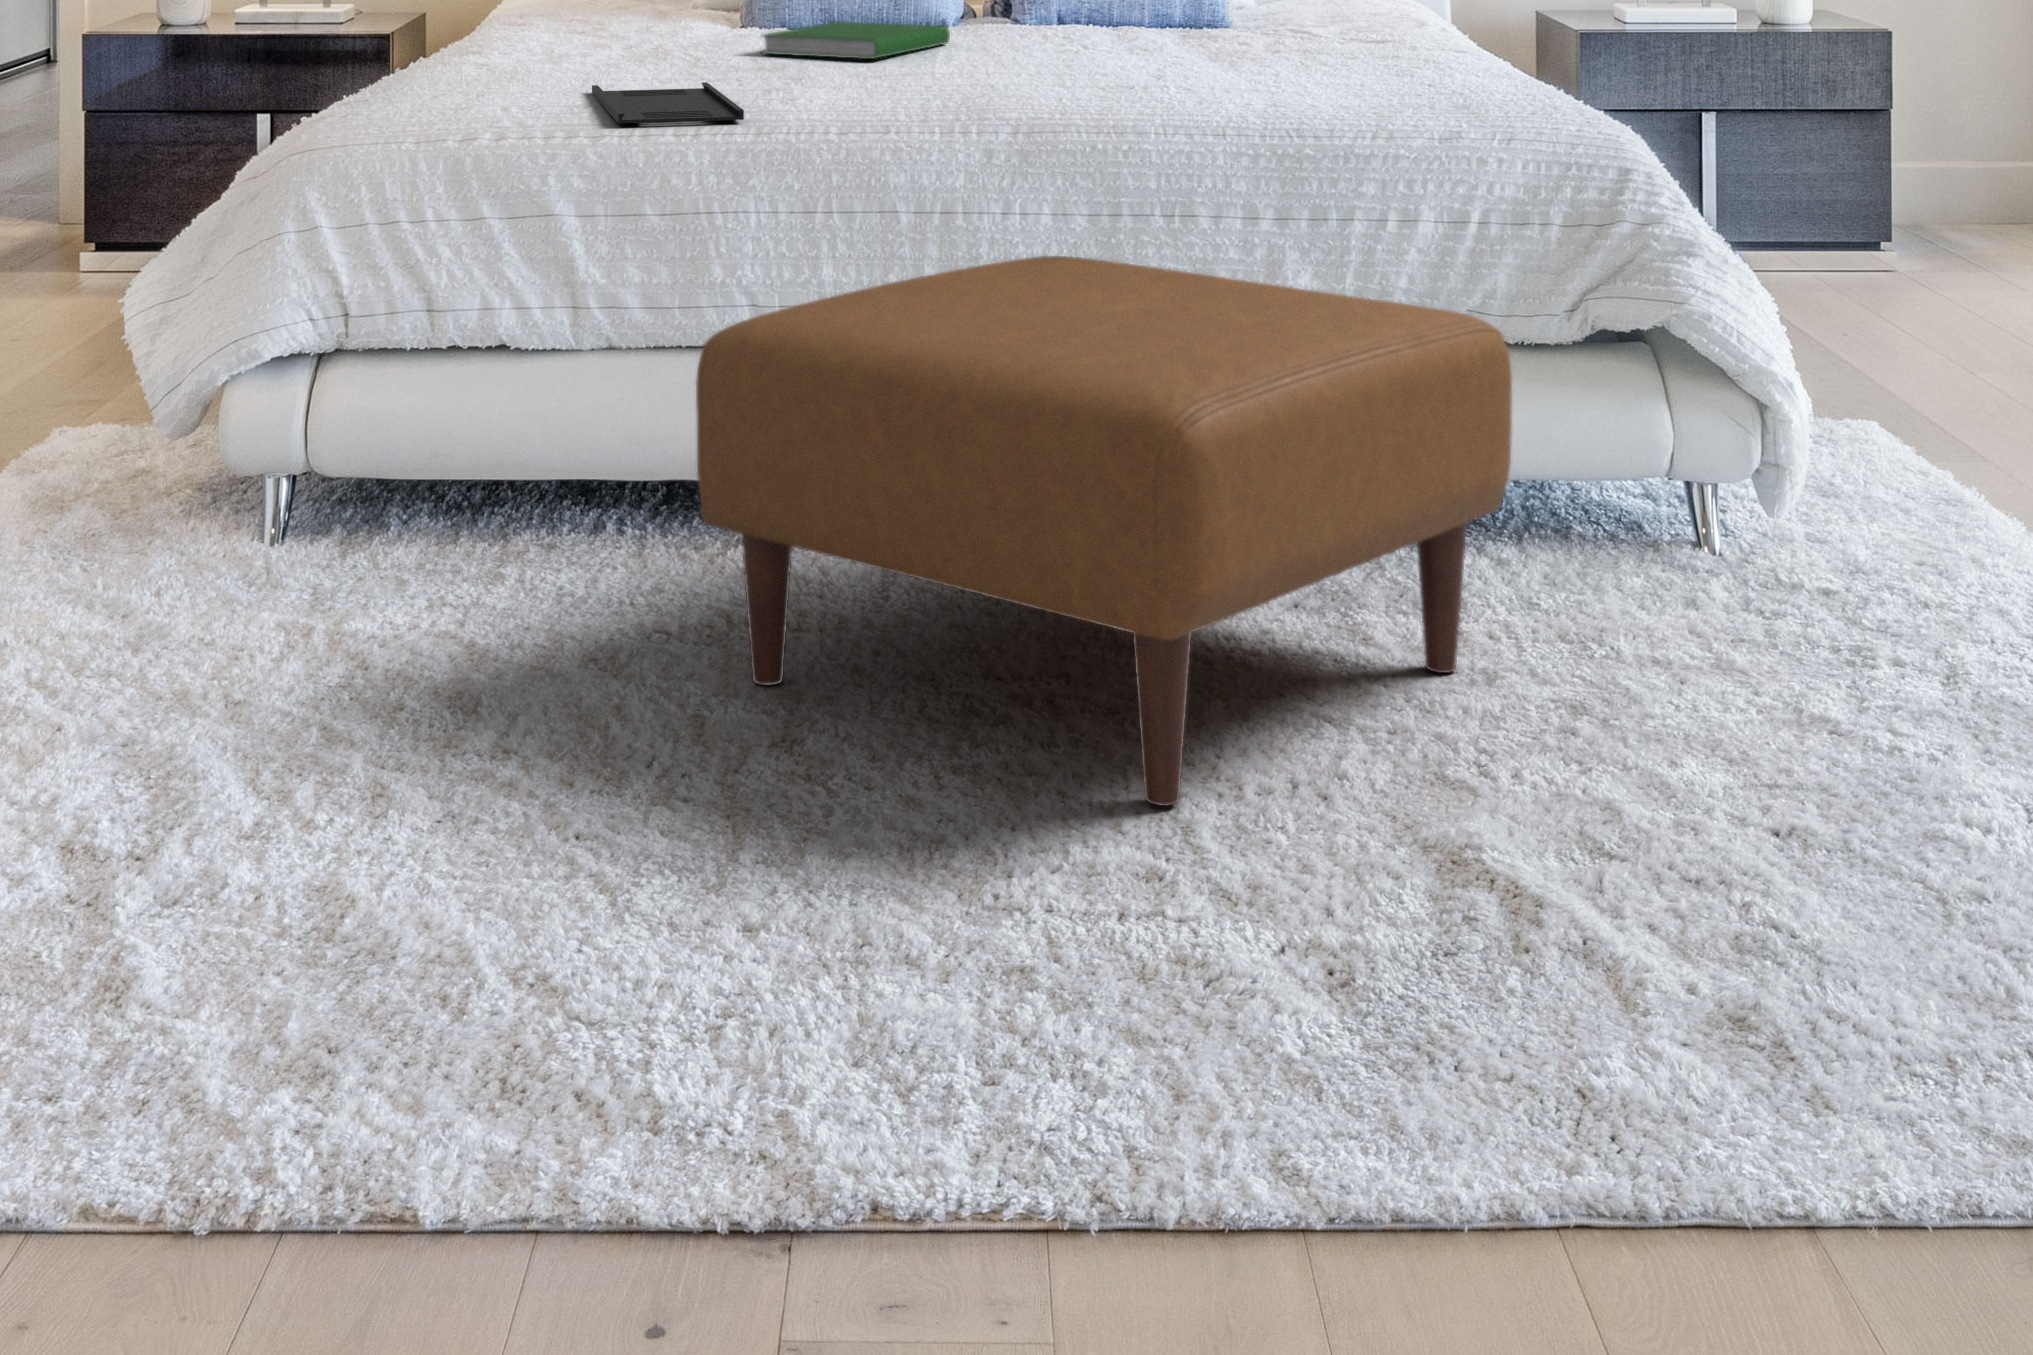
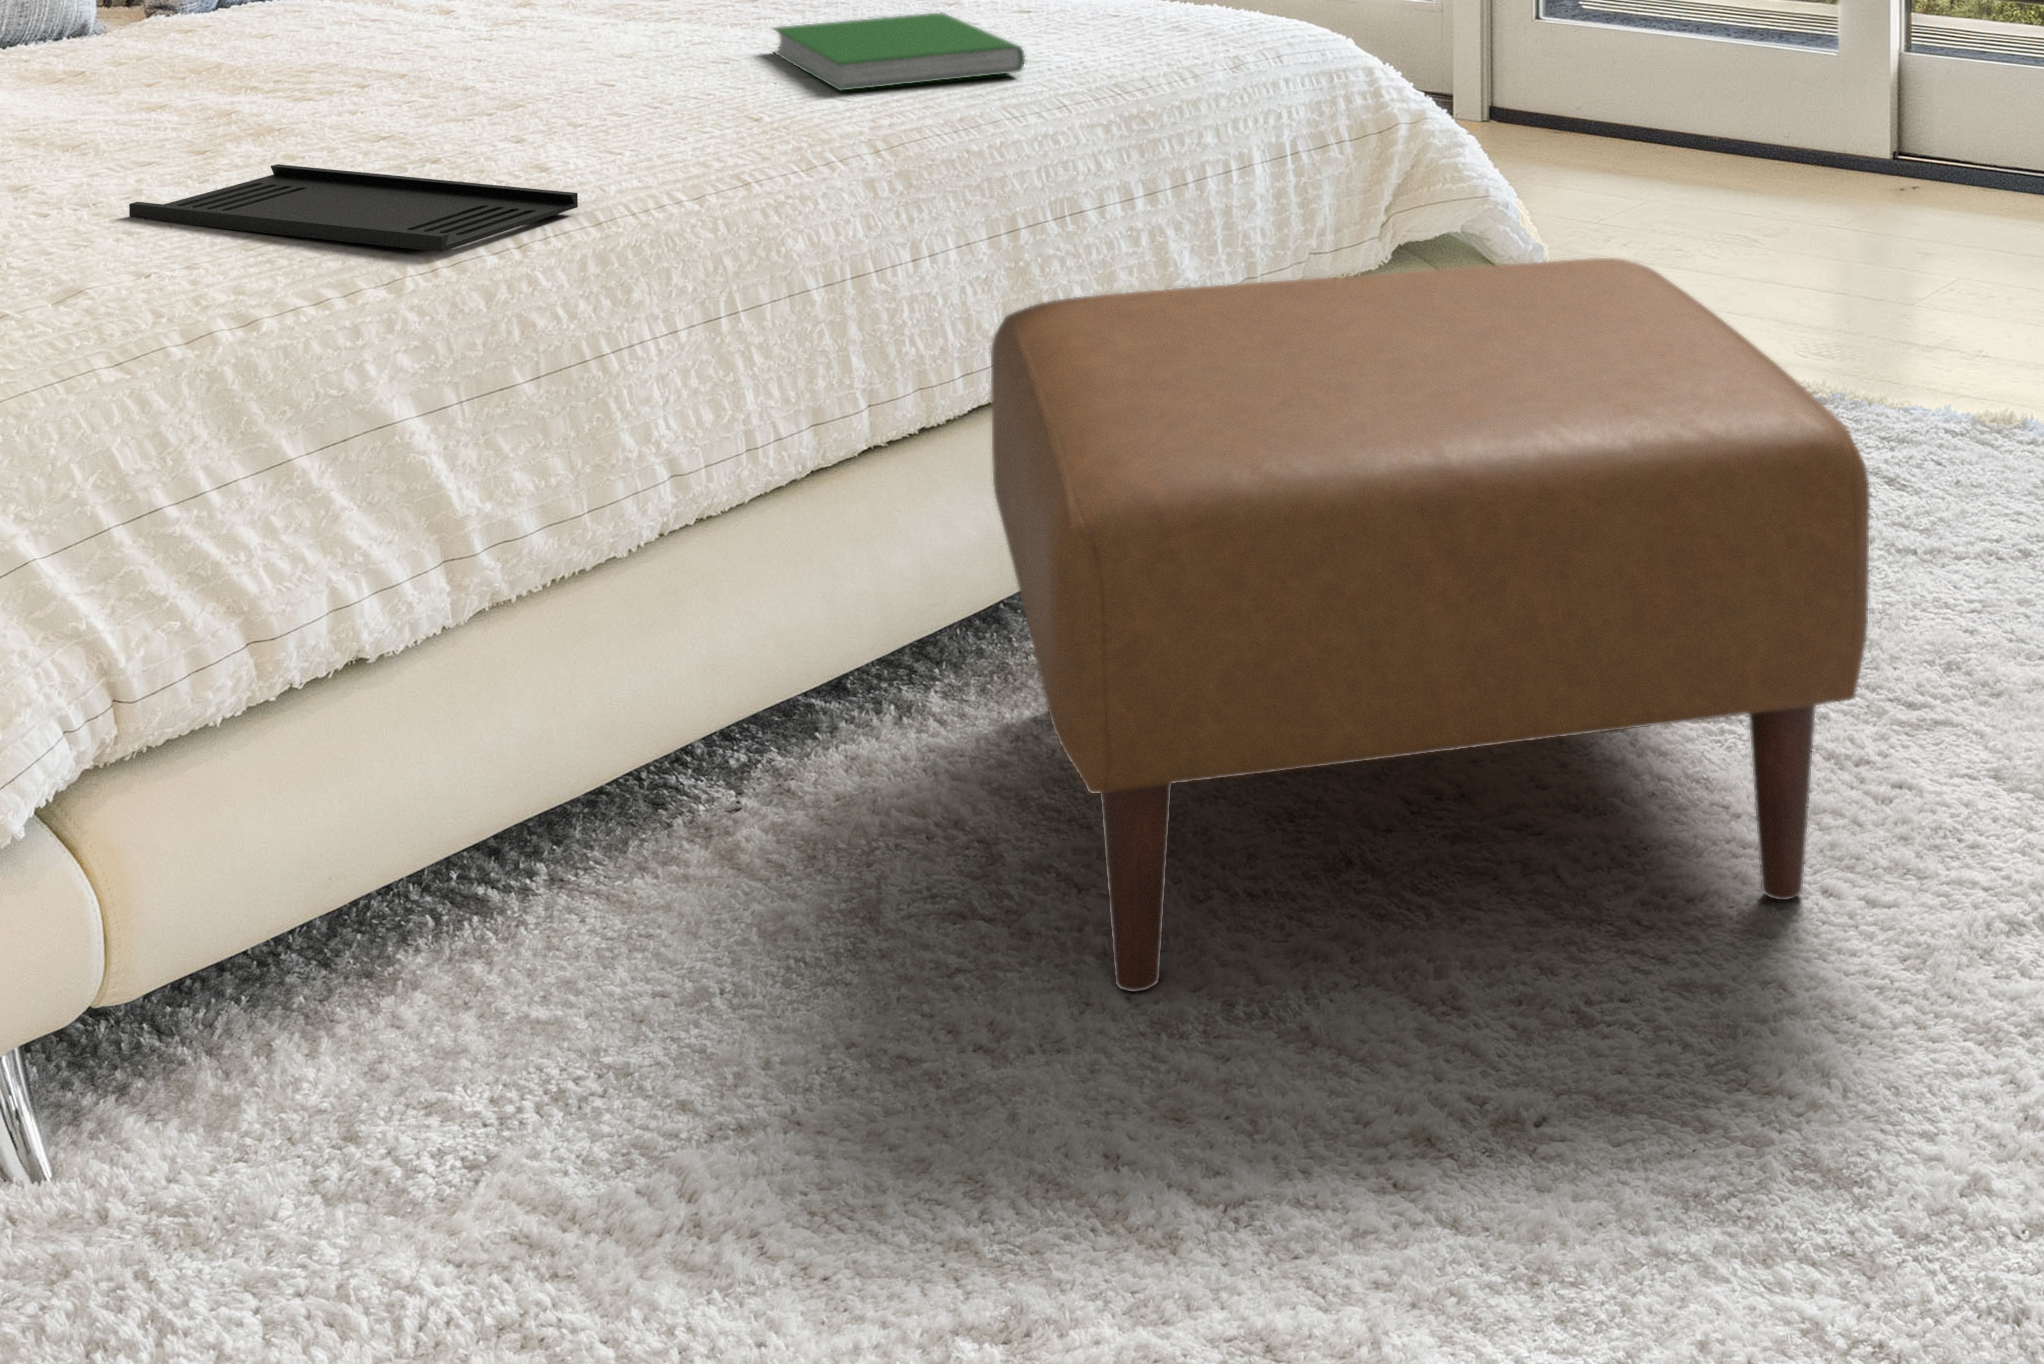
hardcover book: present [762,22,950,59] -> present [774,13,1025,91]

